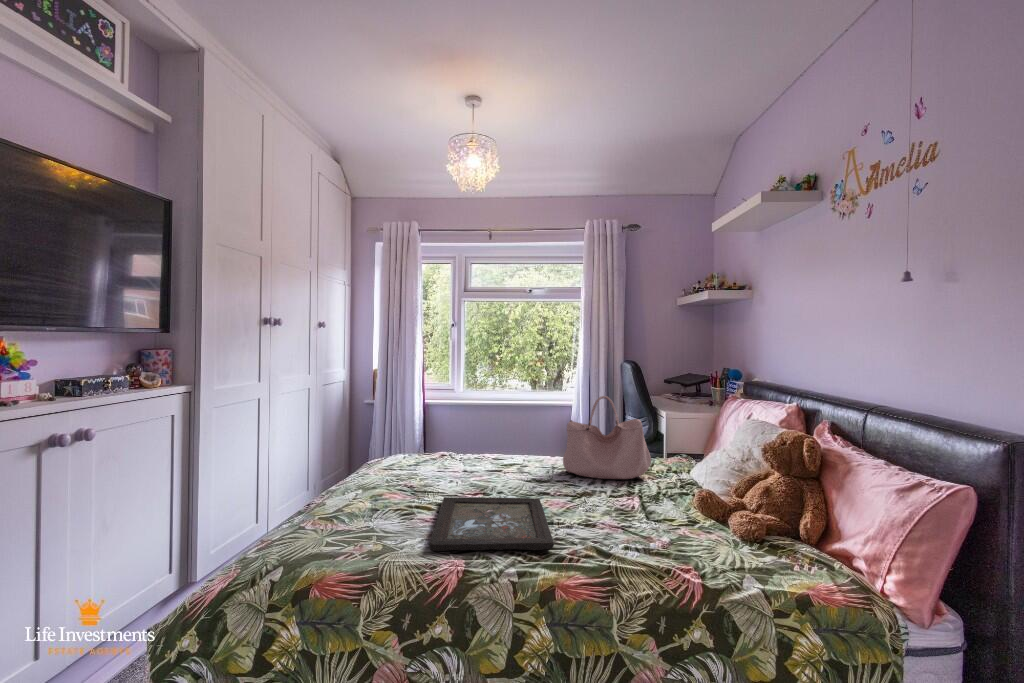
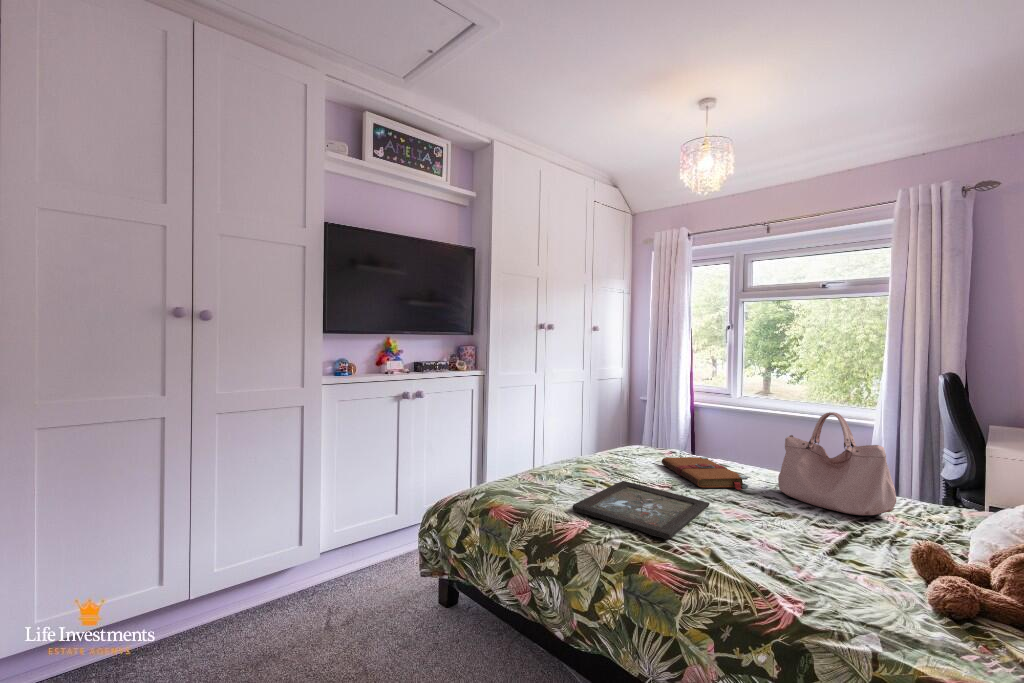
book: none [454,454,544,485] -> present [662,457,748,490]

